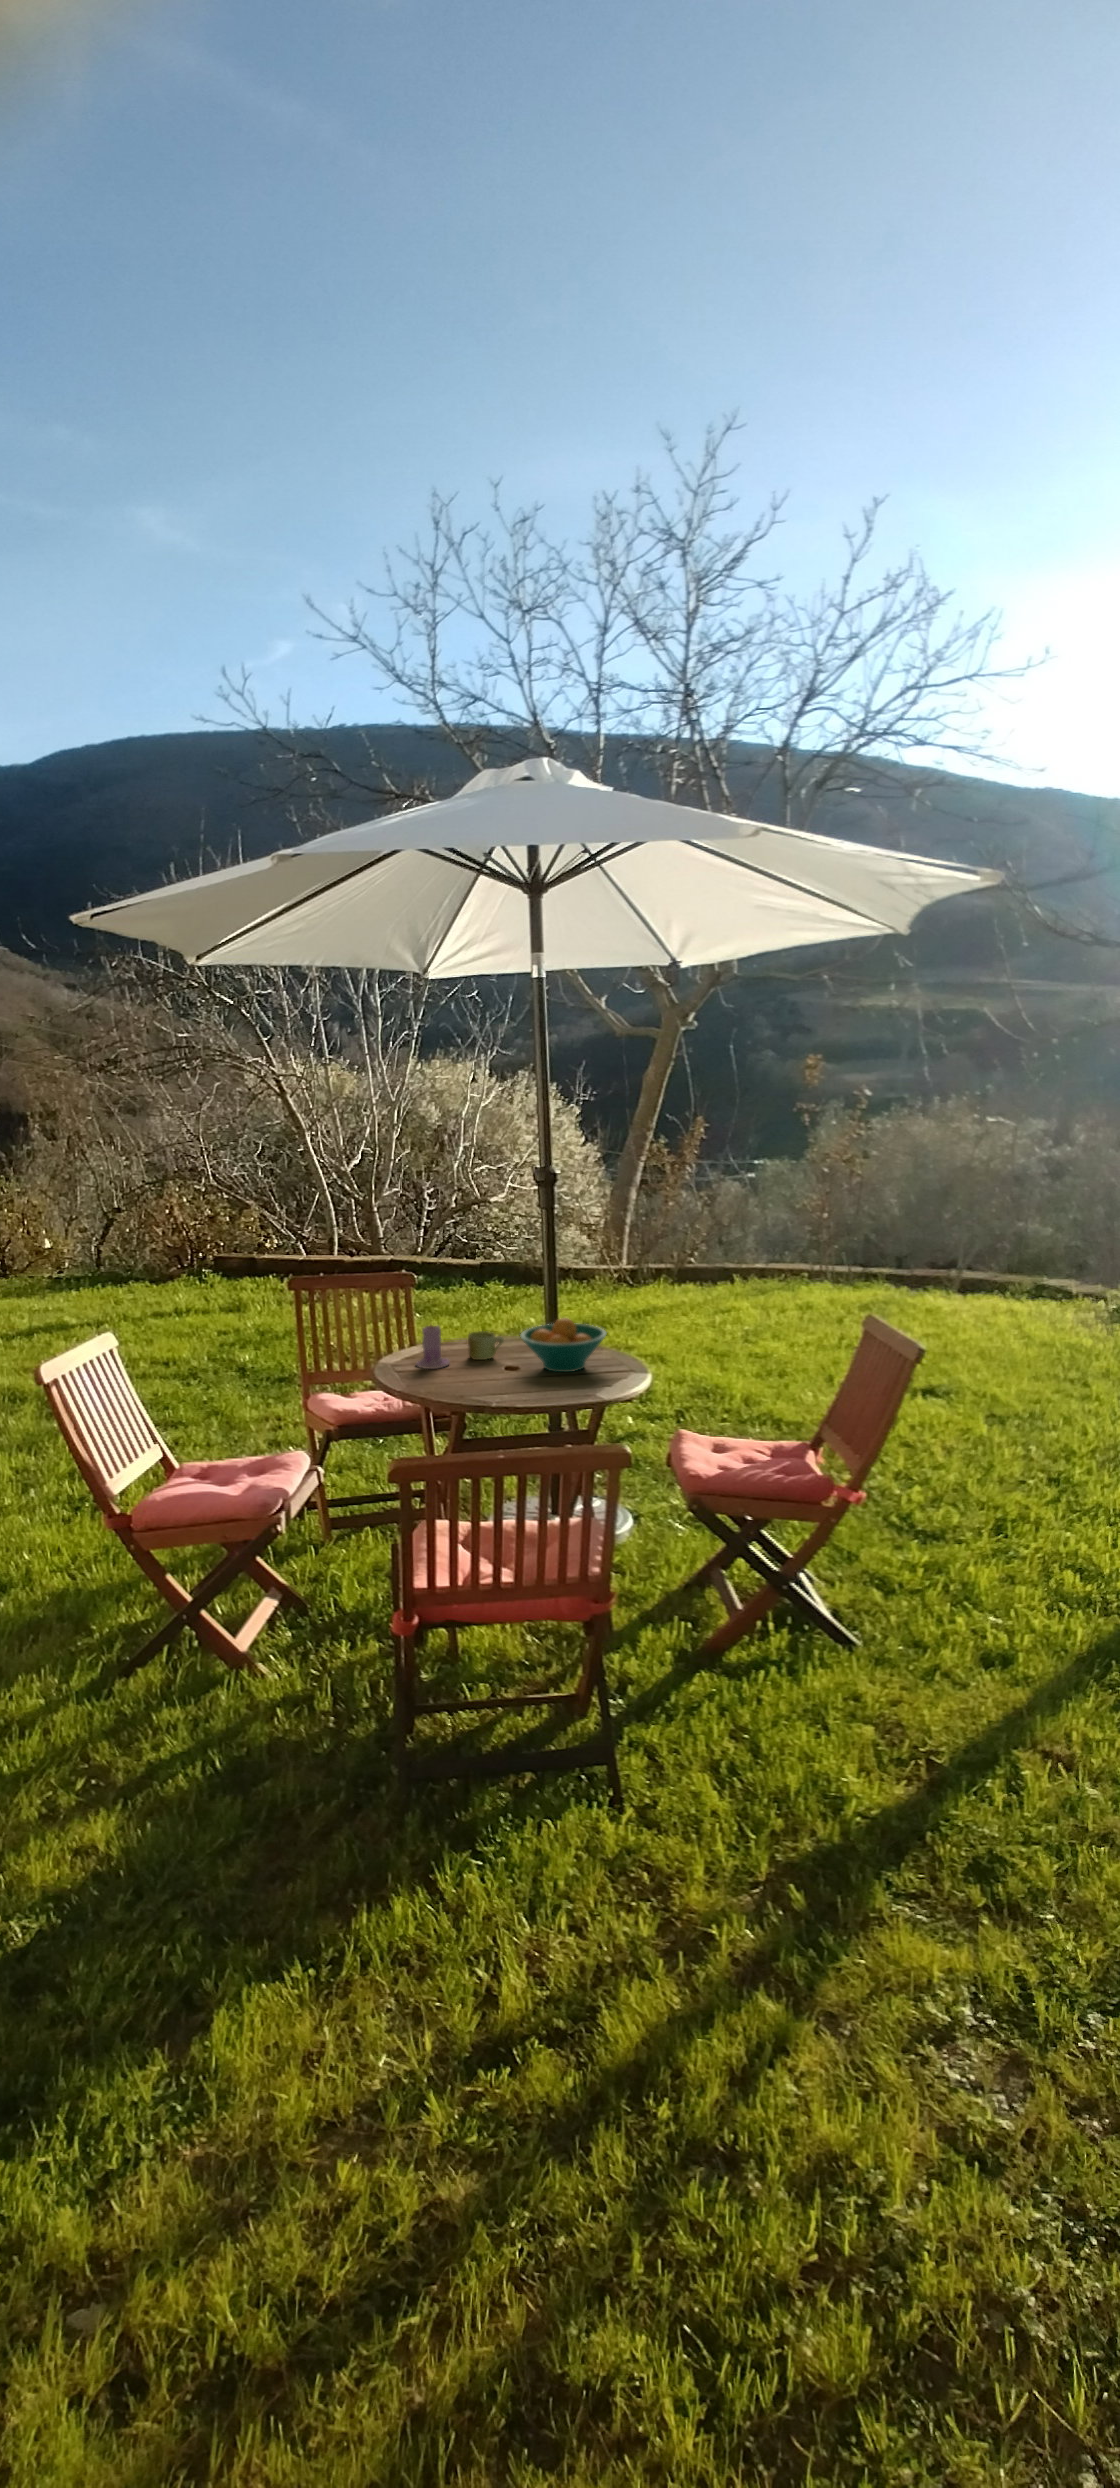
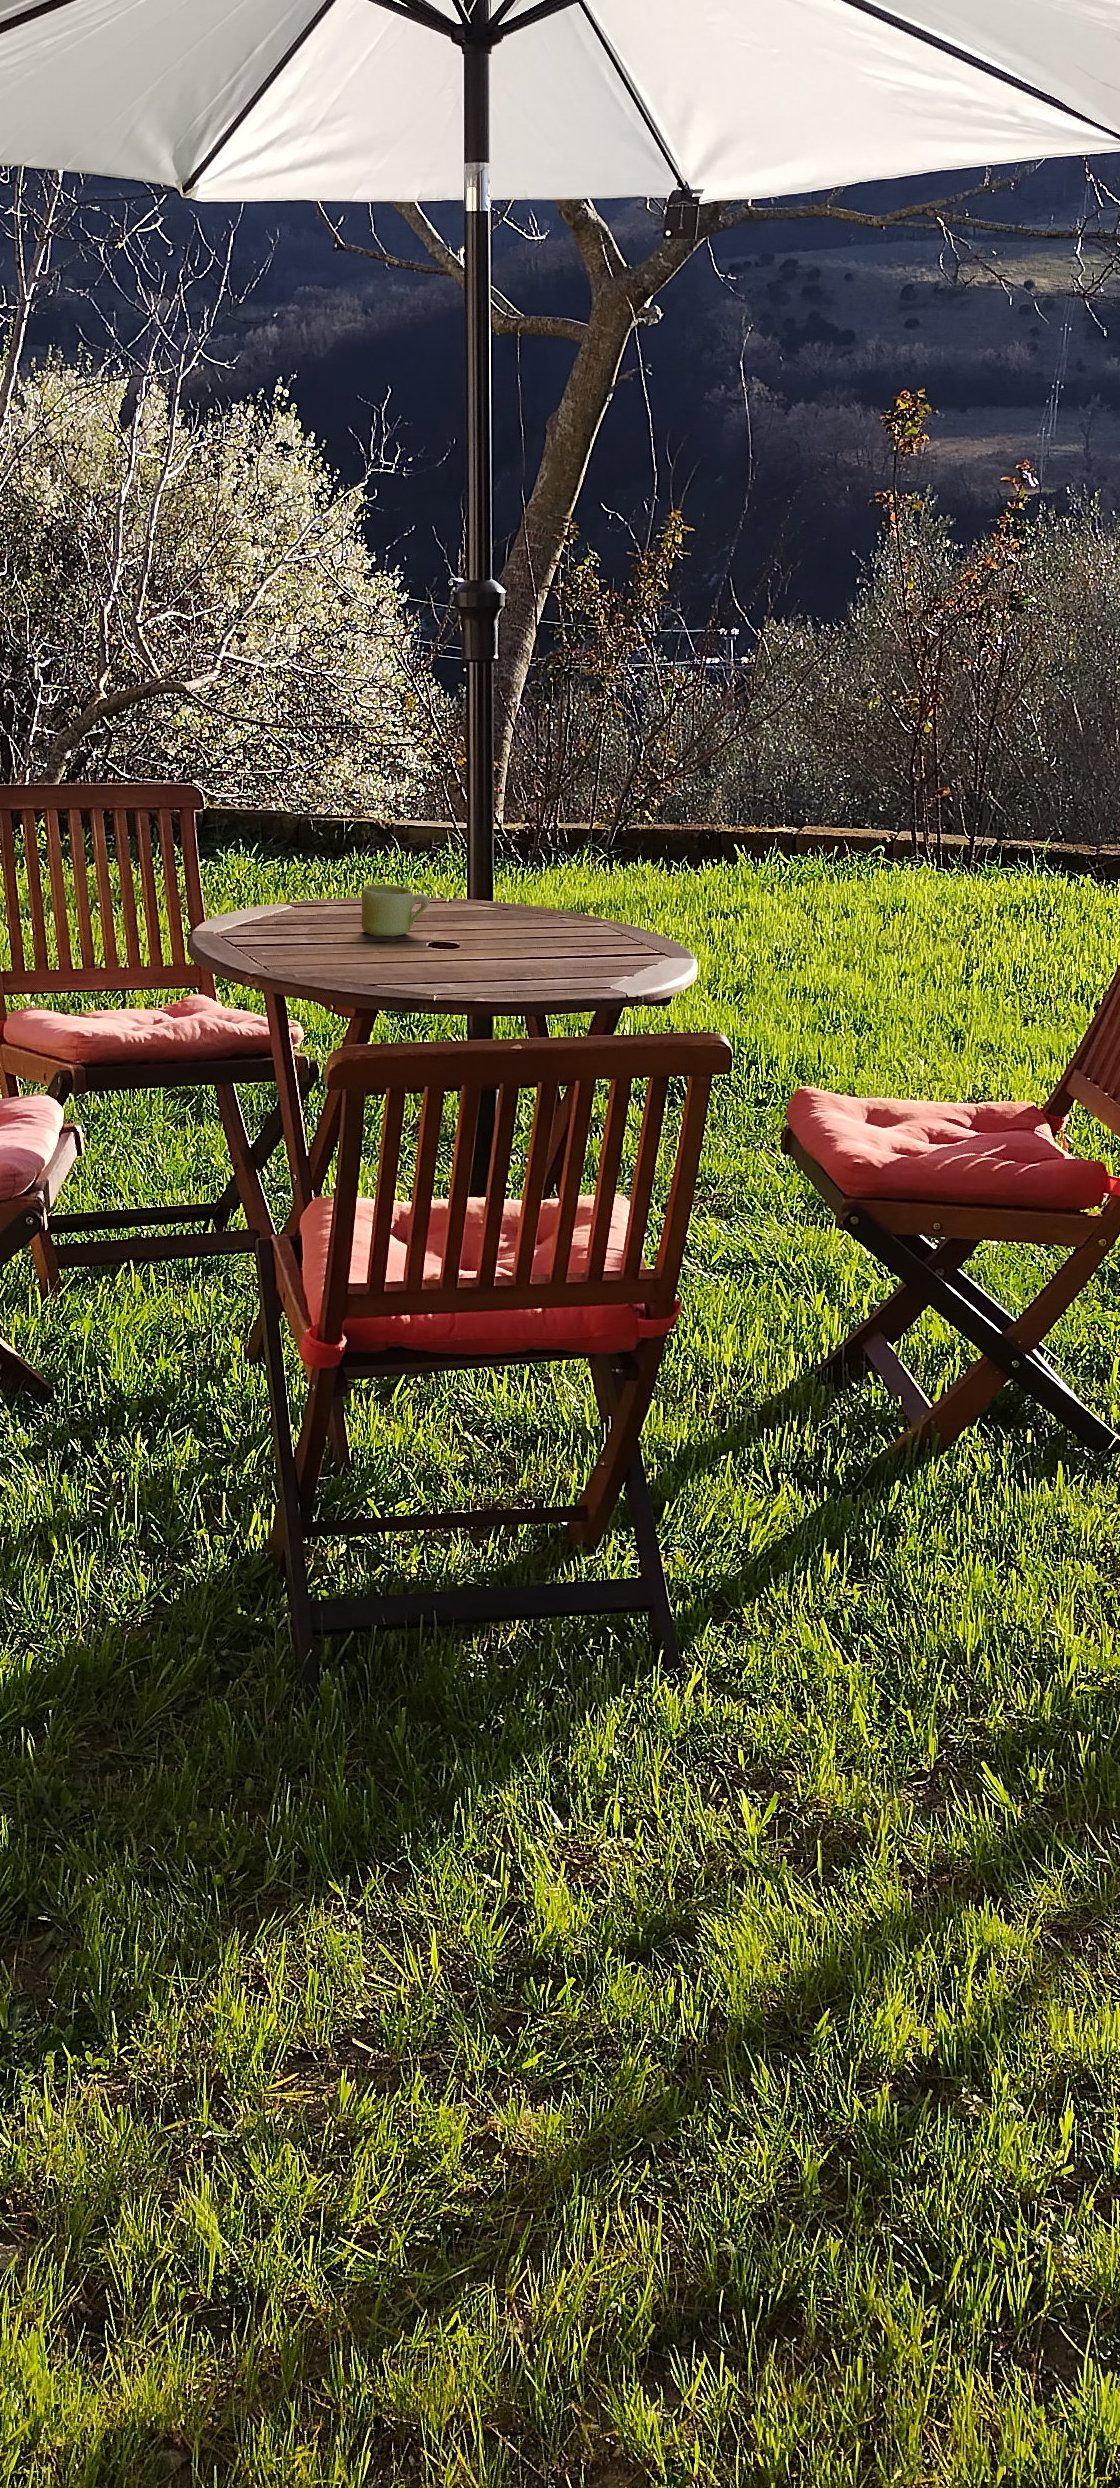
fruit bowl: present [521,1318,607,1372] -> none [472,859,633,958]
candle: present [416,1325,450,1369] -> none [271,856,335,947]

